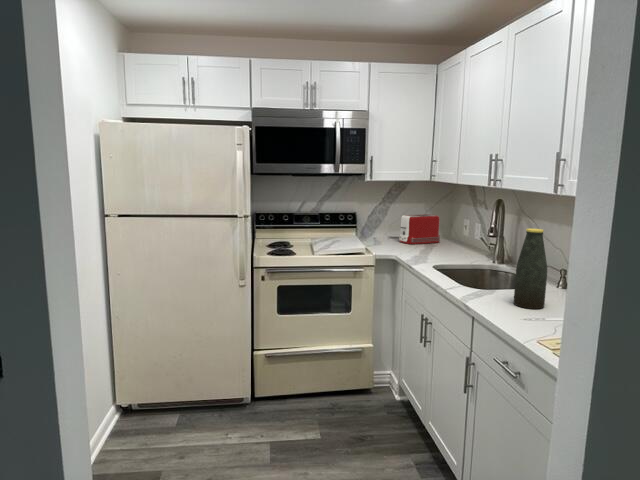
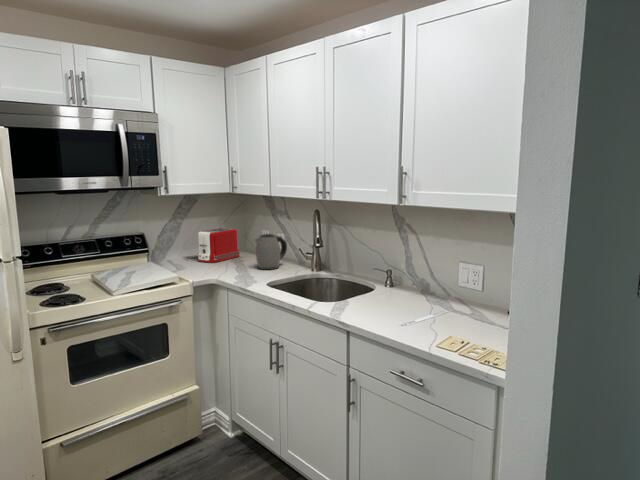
kettle: none [442,221,476,256] -> present [255,234,287,270]
bottle: present [514,229,547,309] -> none [378,239,405,315]

